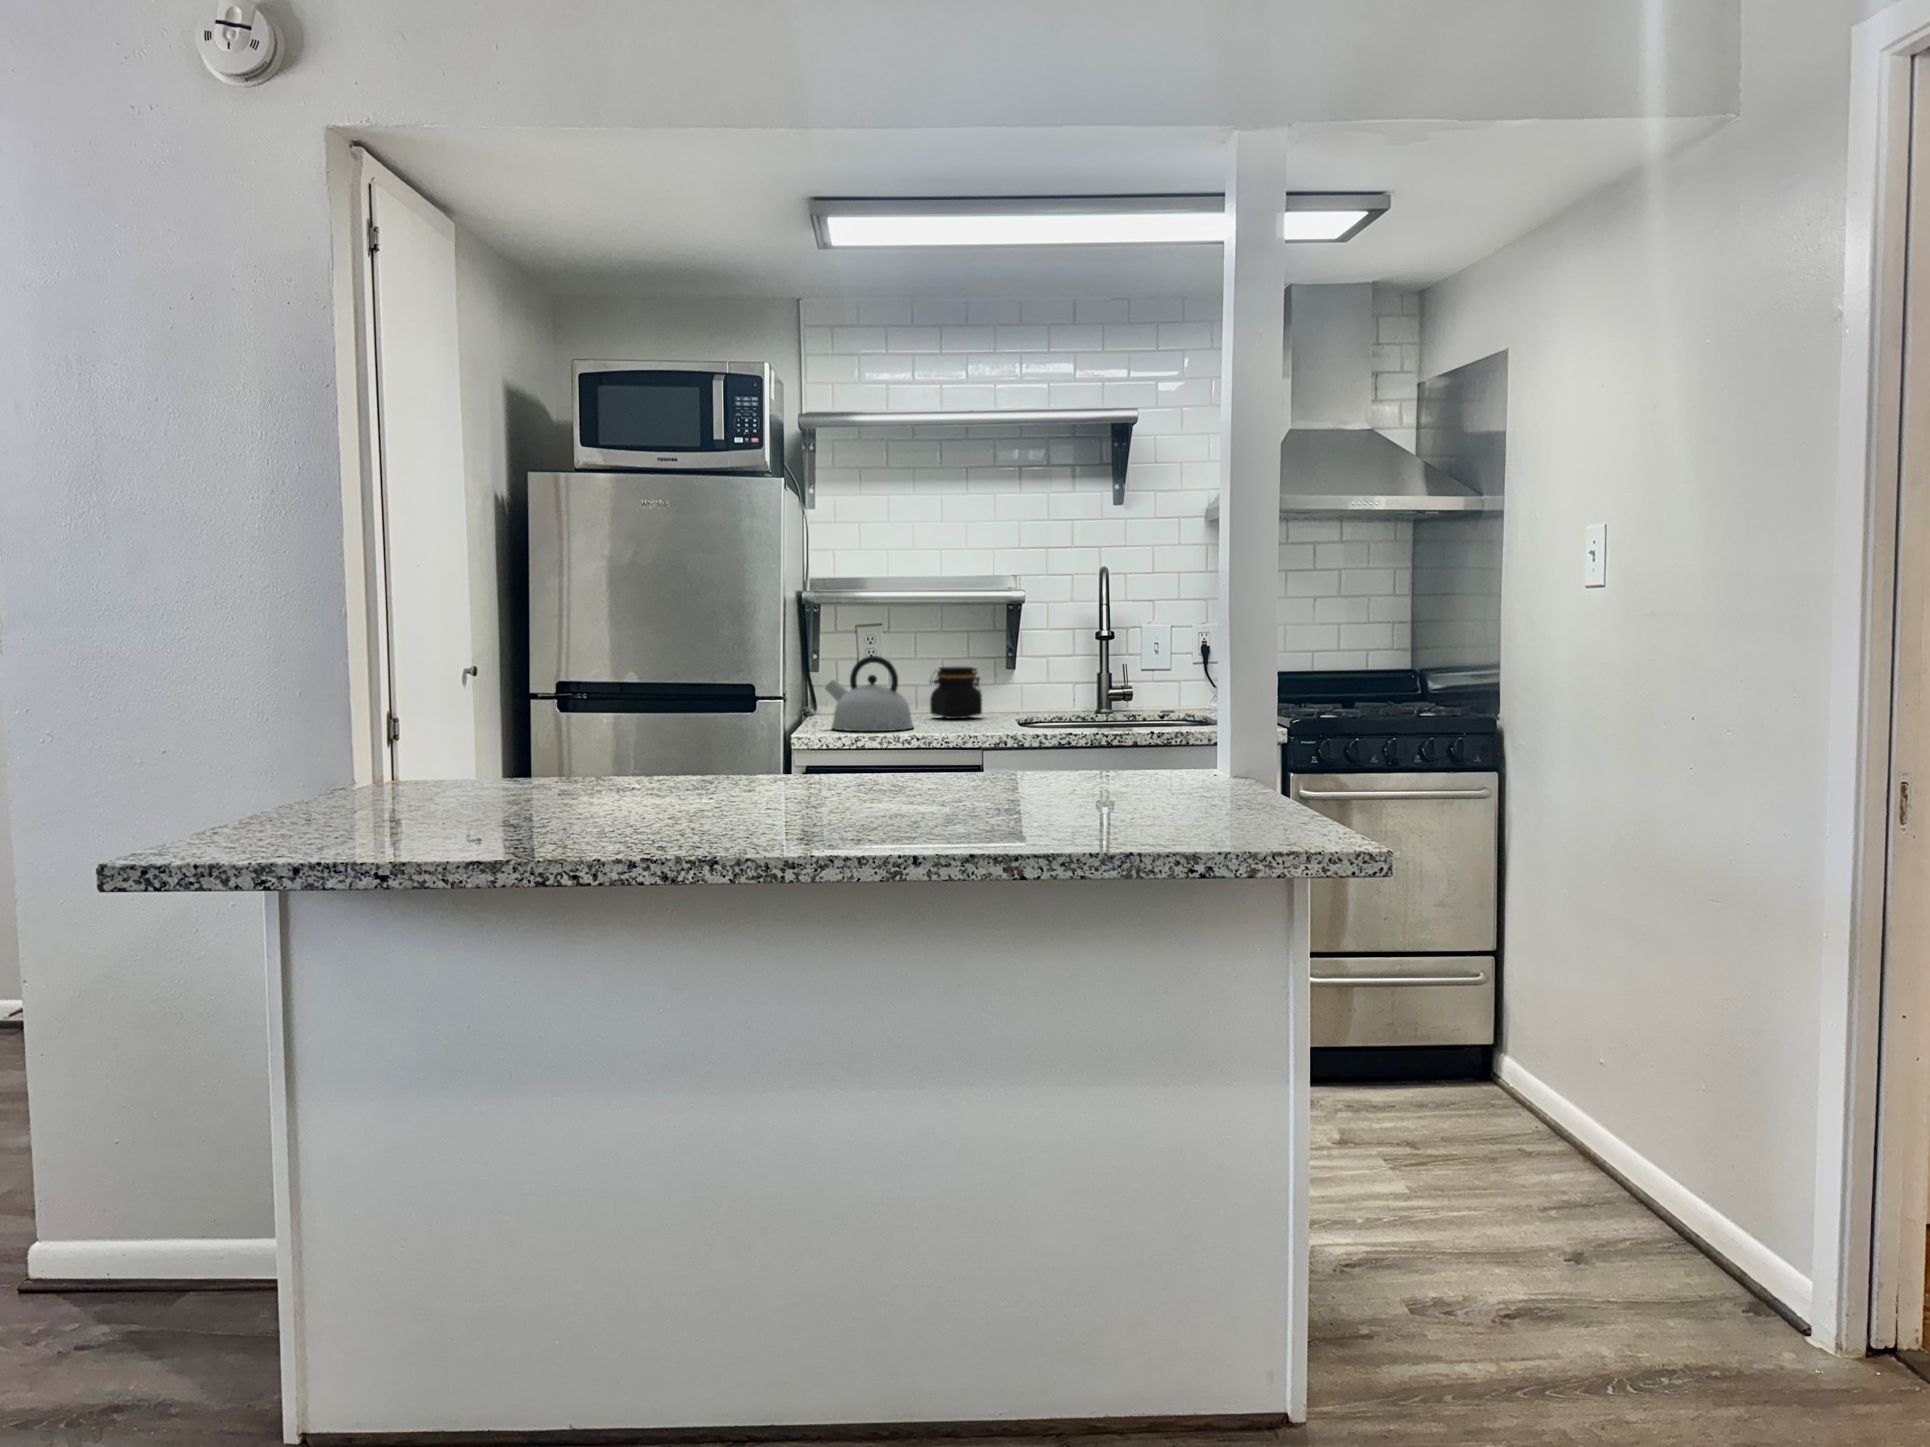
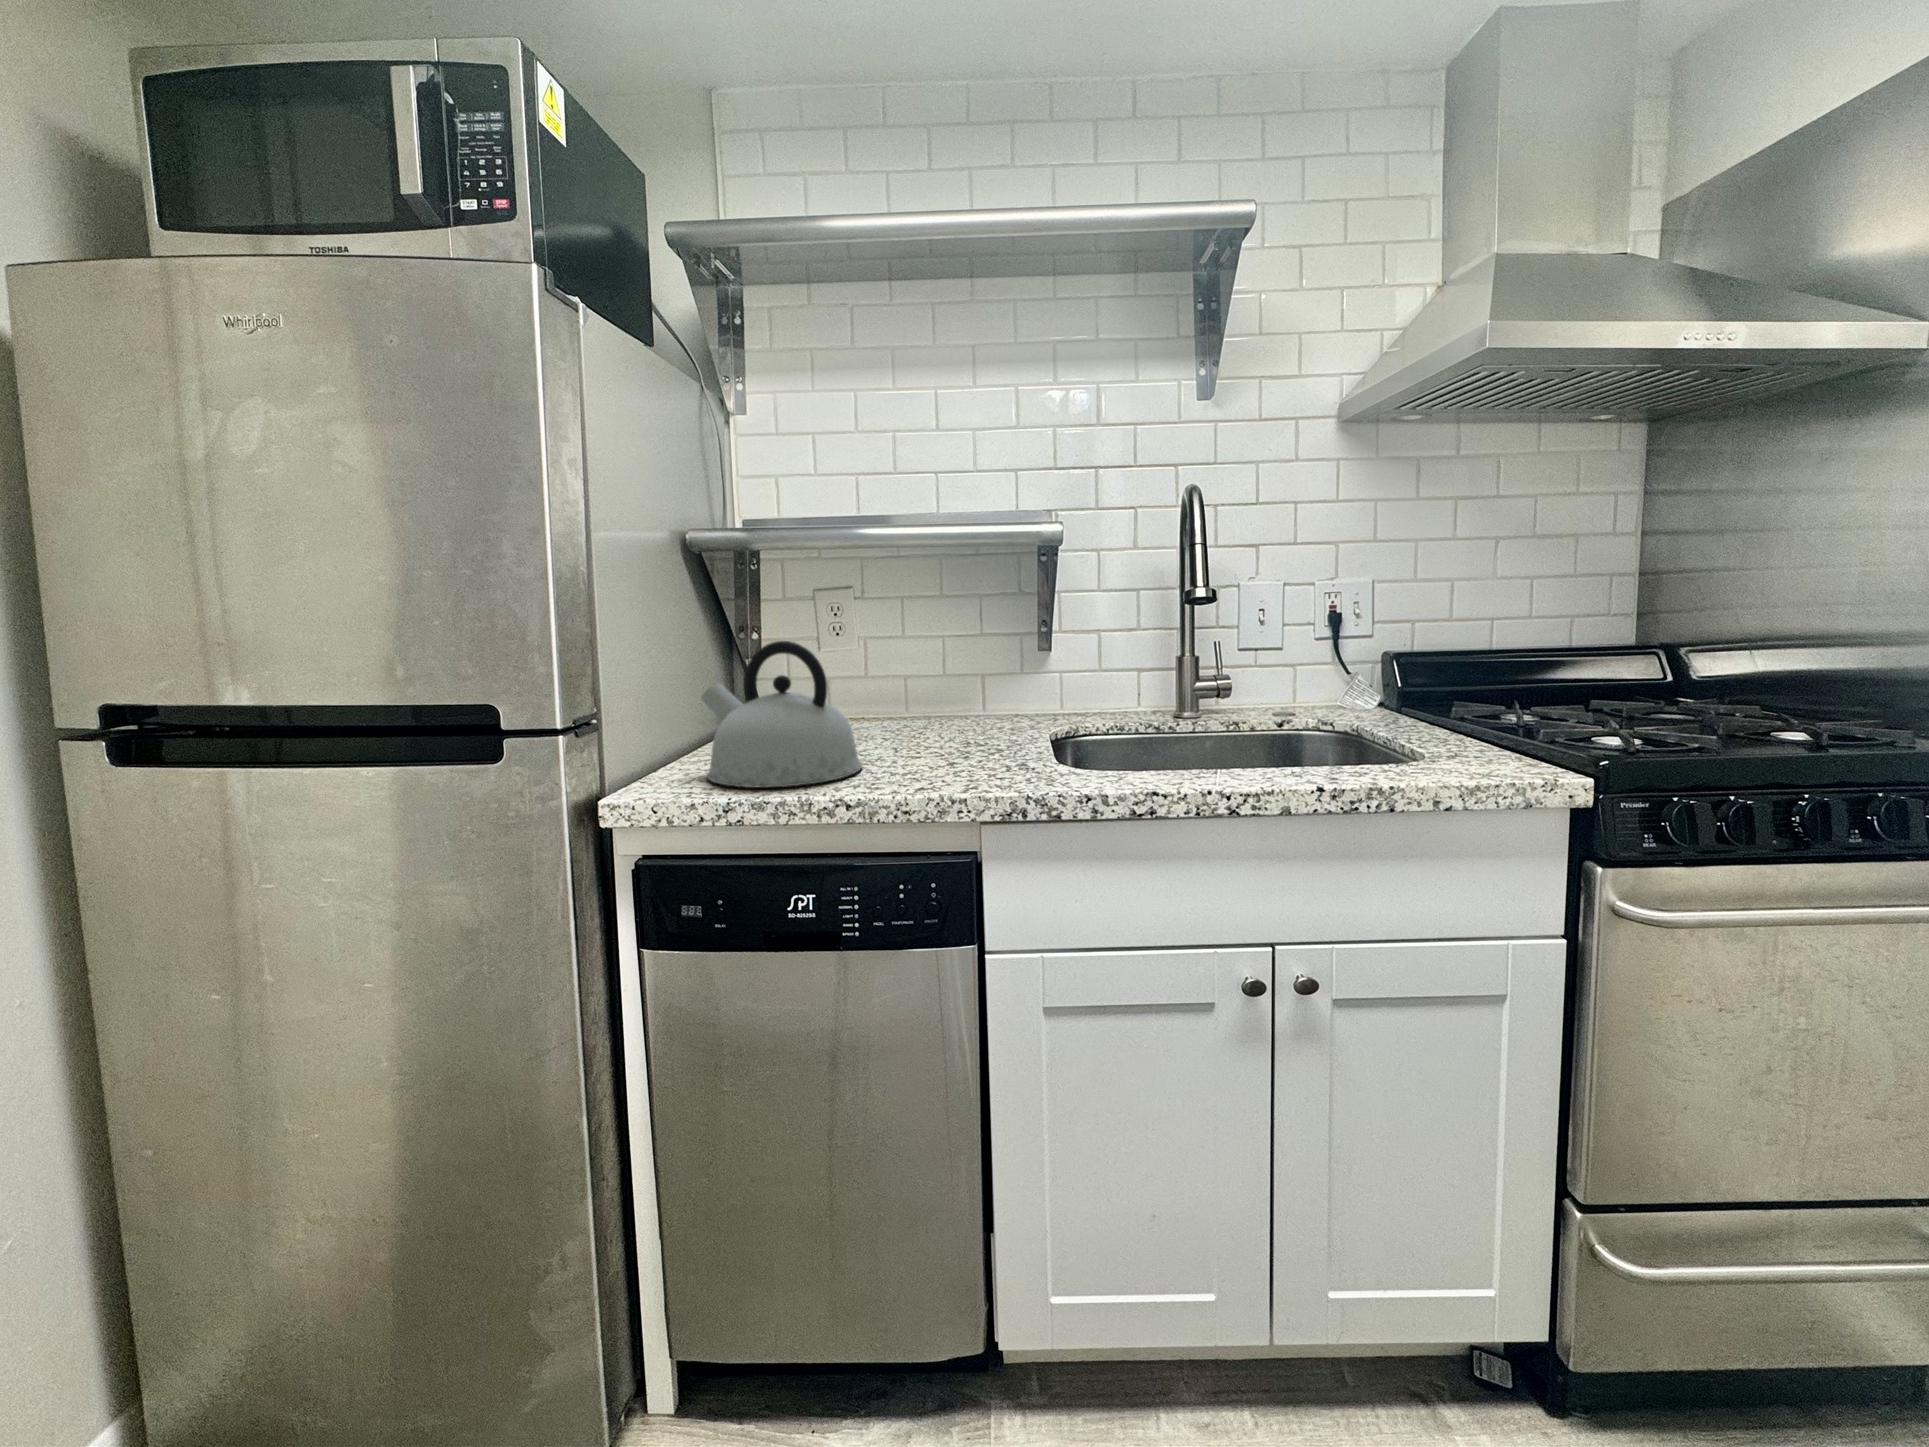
jar: present [929,667,982,719] -> none [913,651,999,734]

